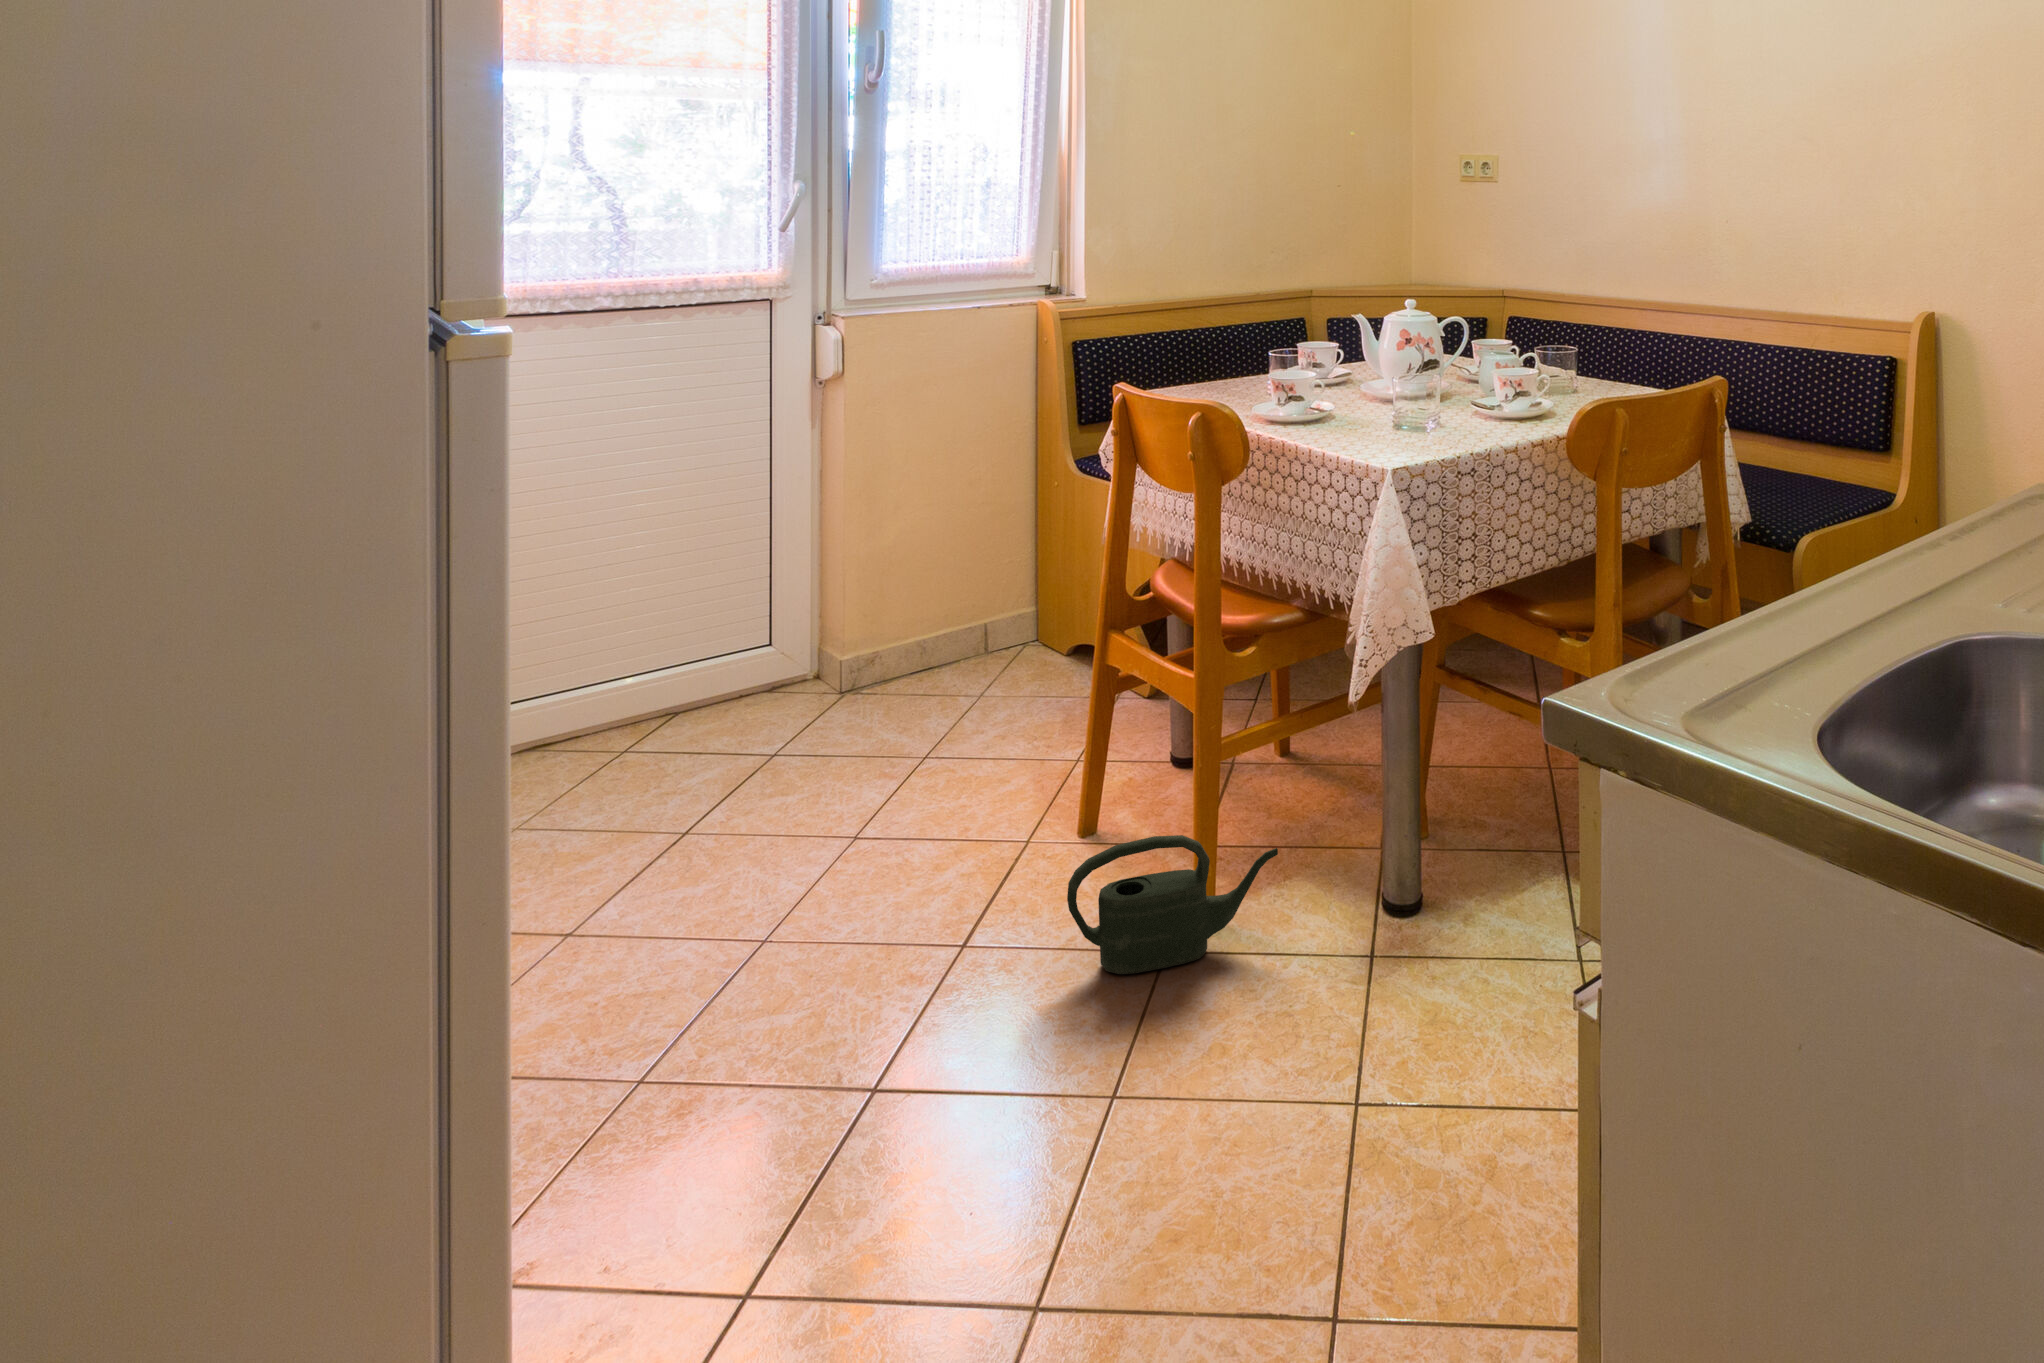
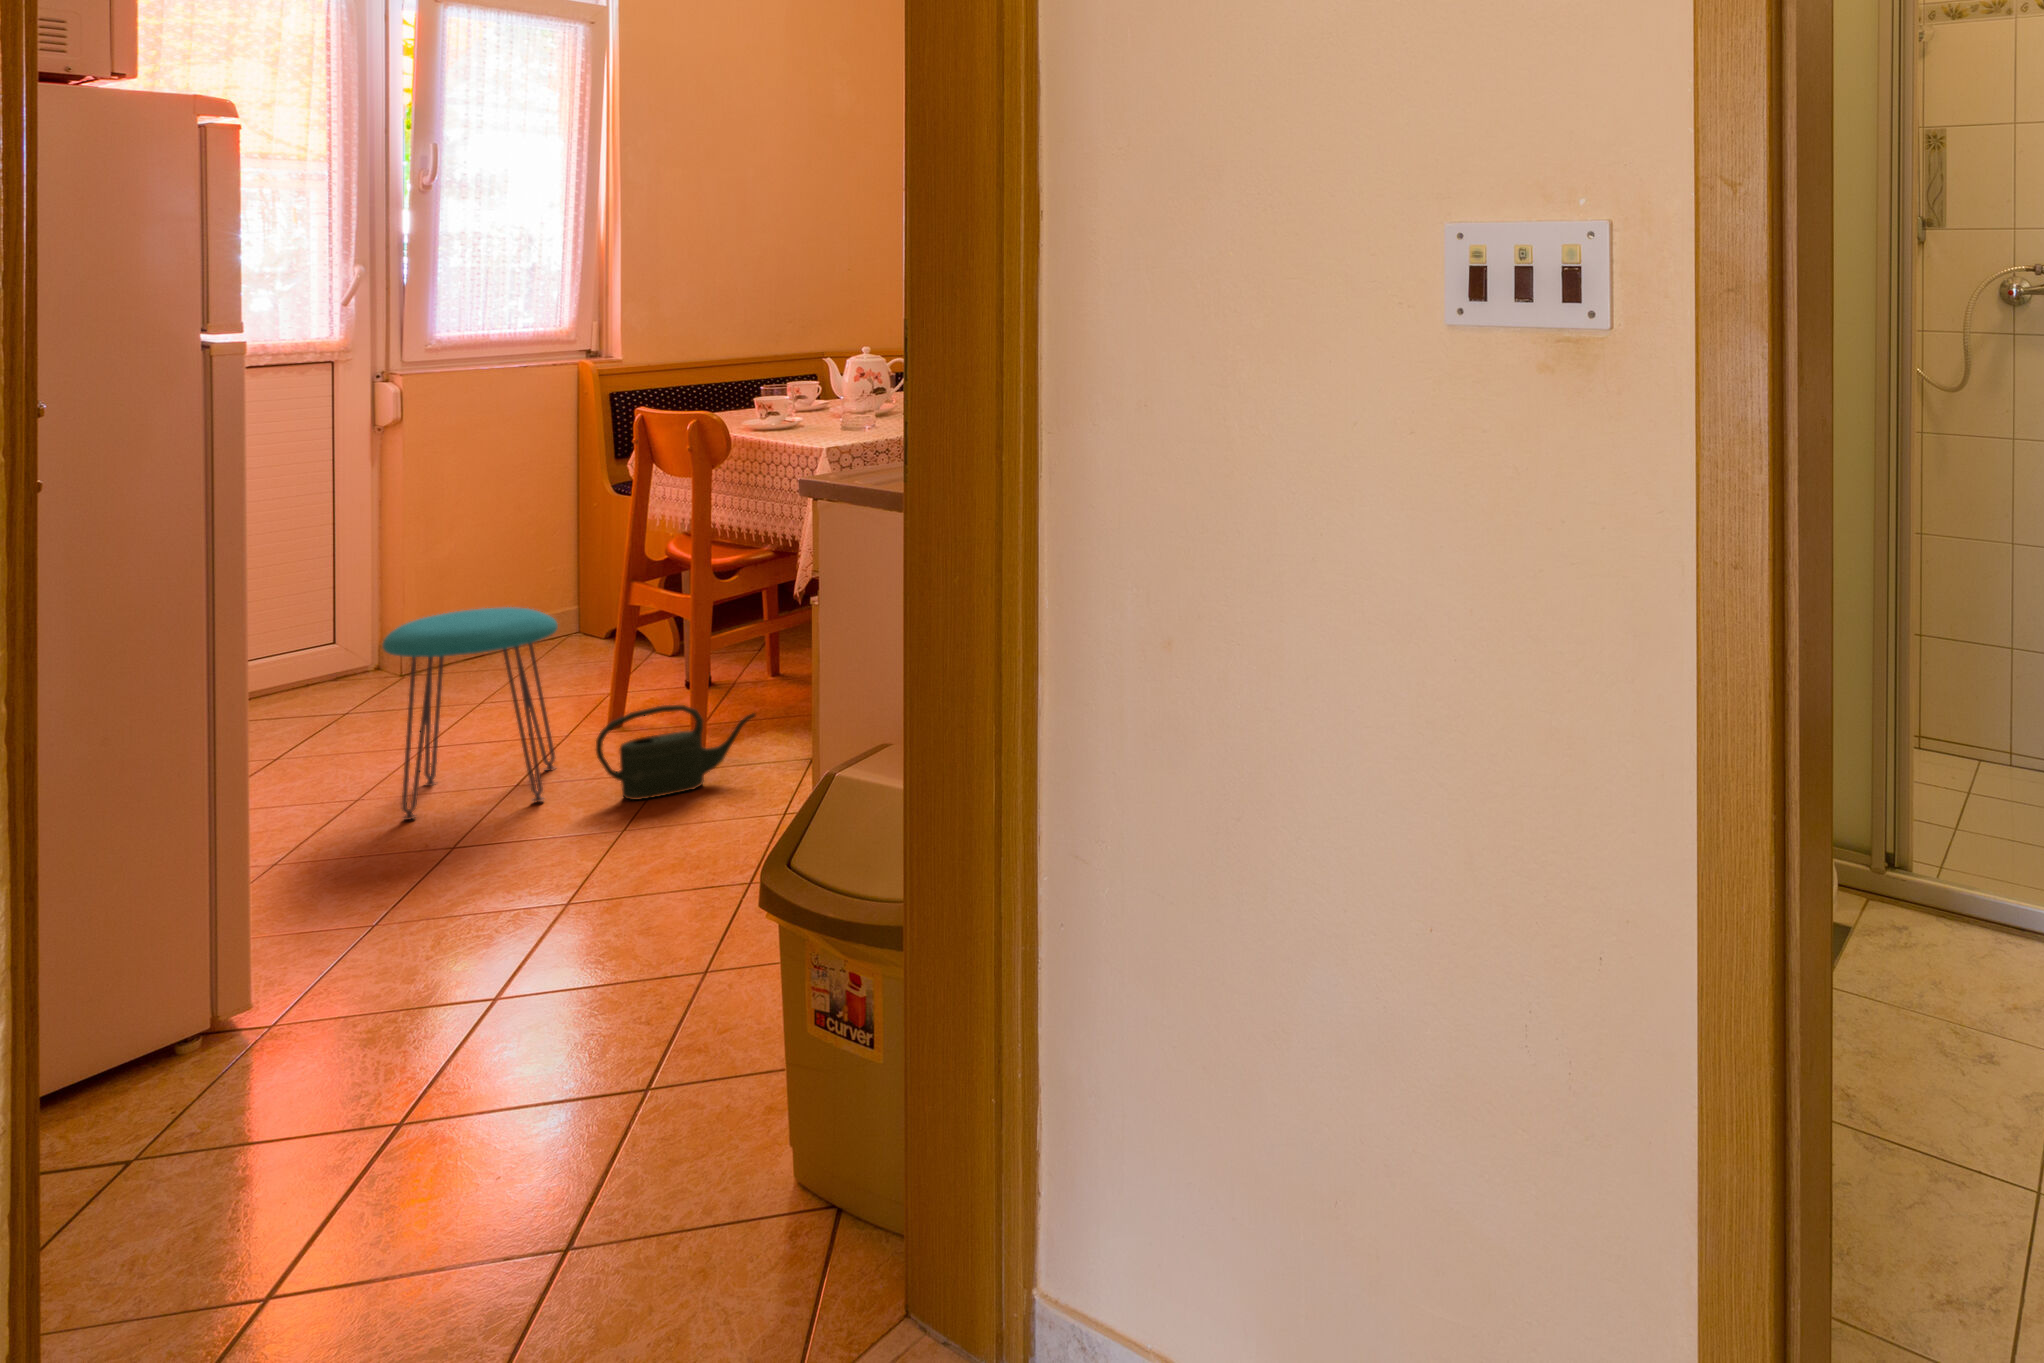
stool: none [798,665,1019,976] -> present [382,607,558,820]

